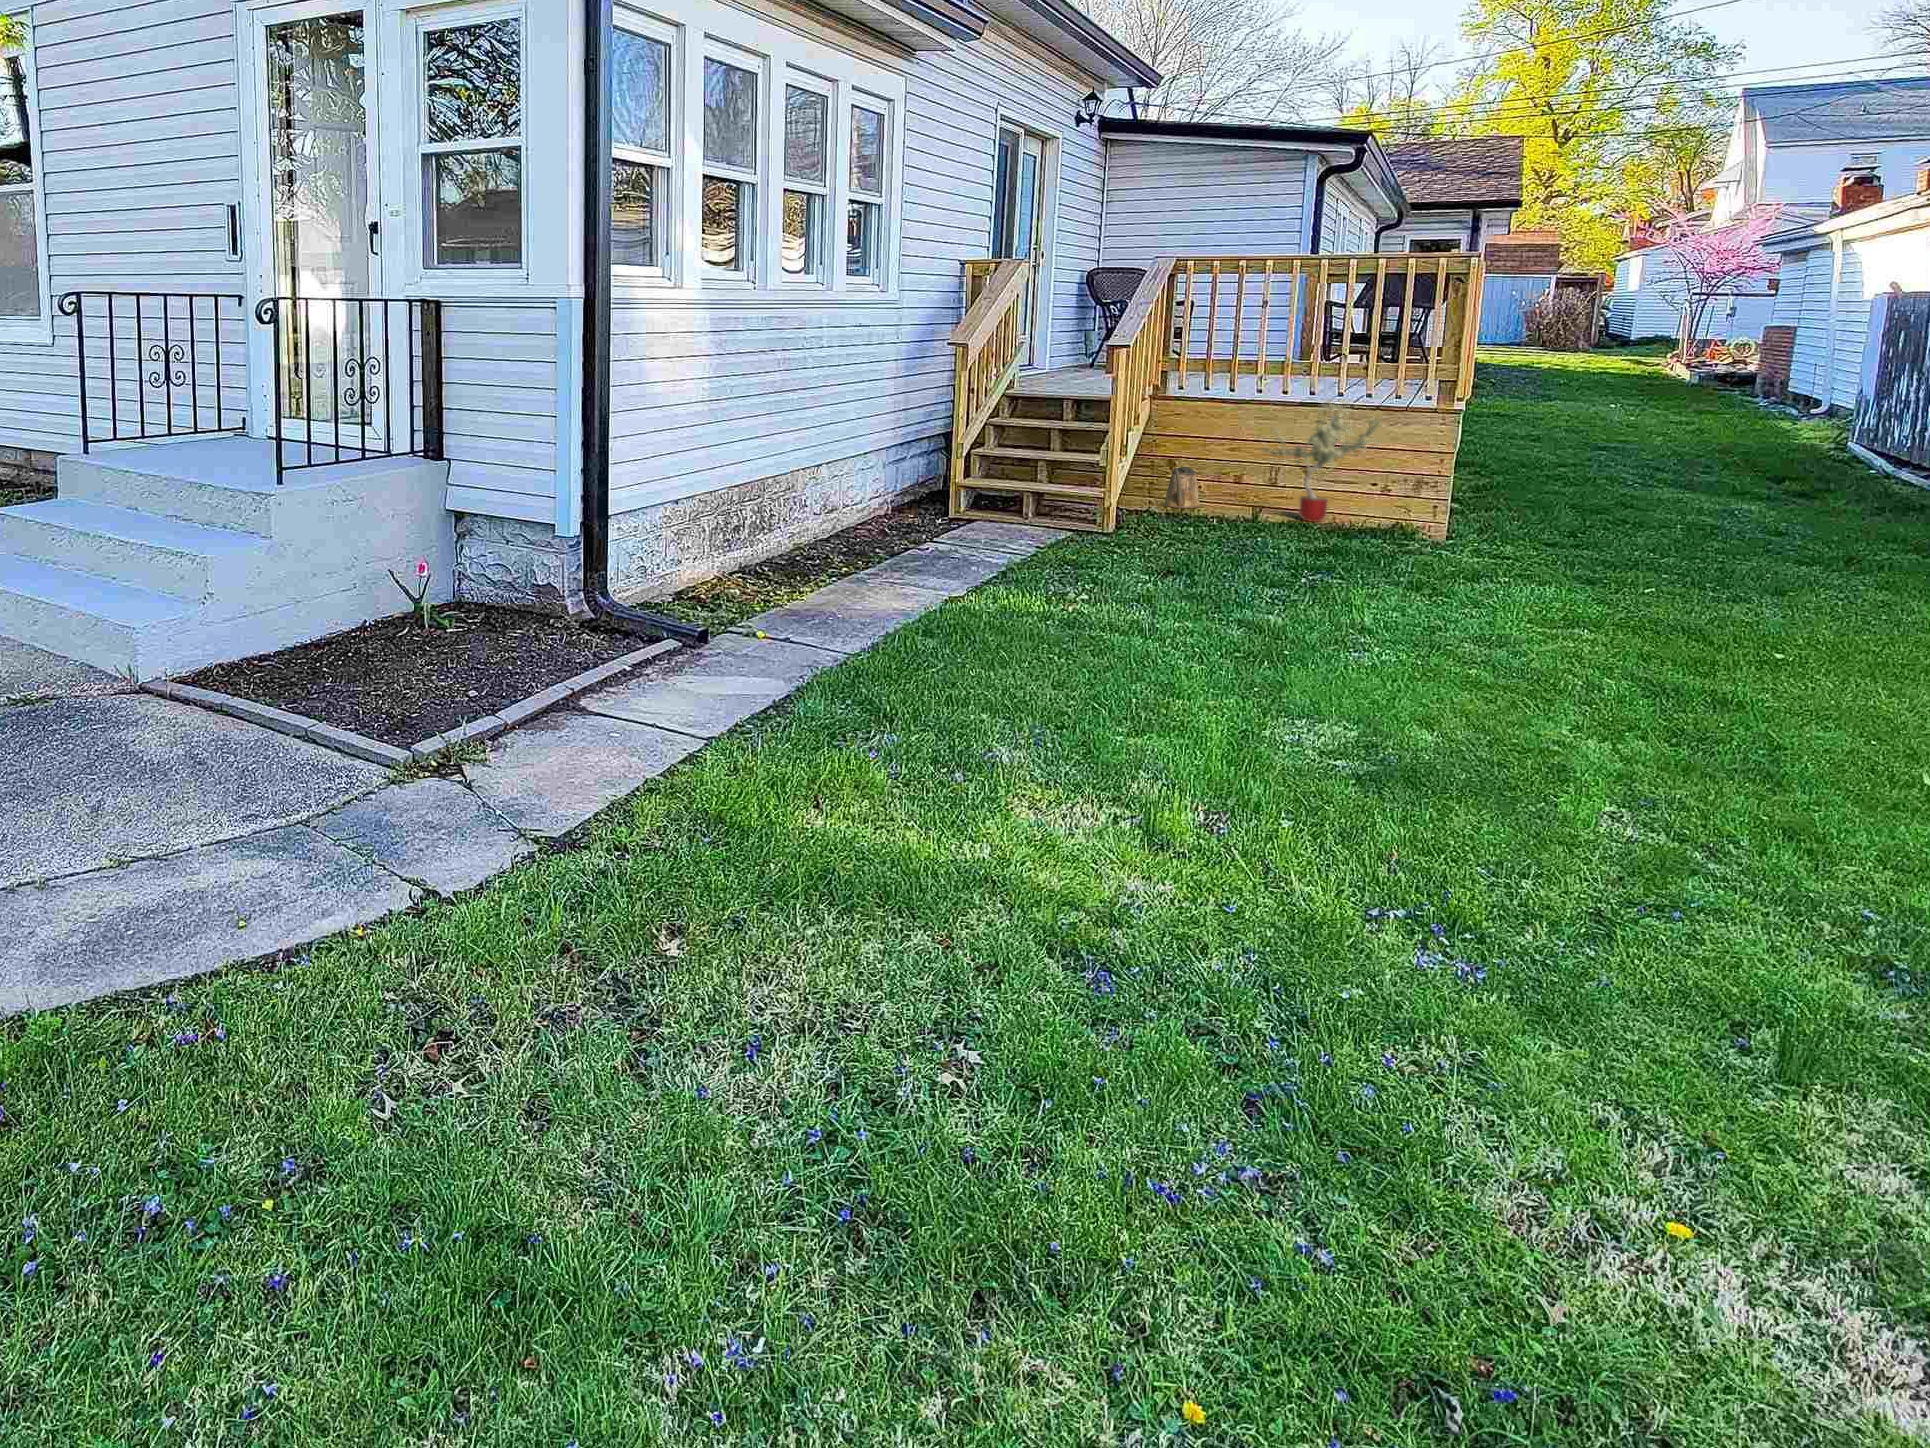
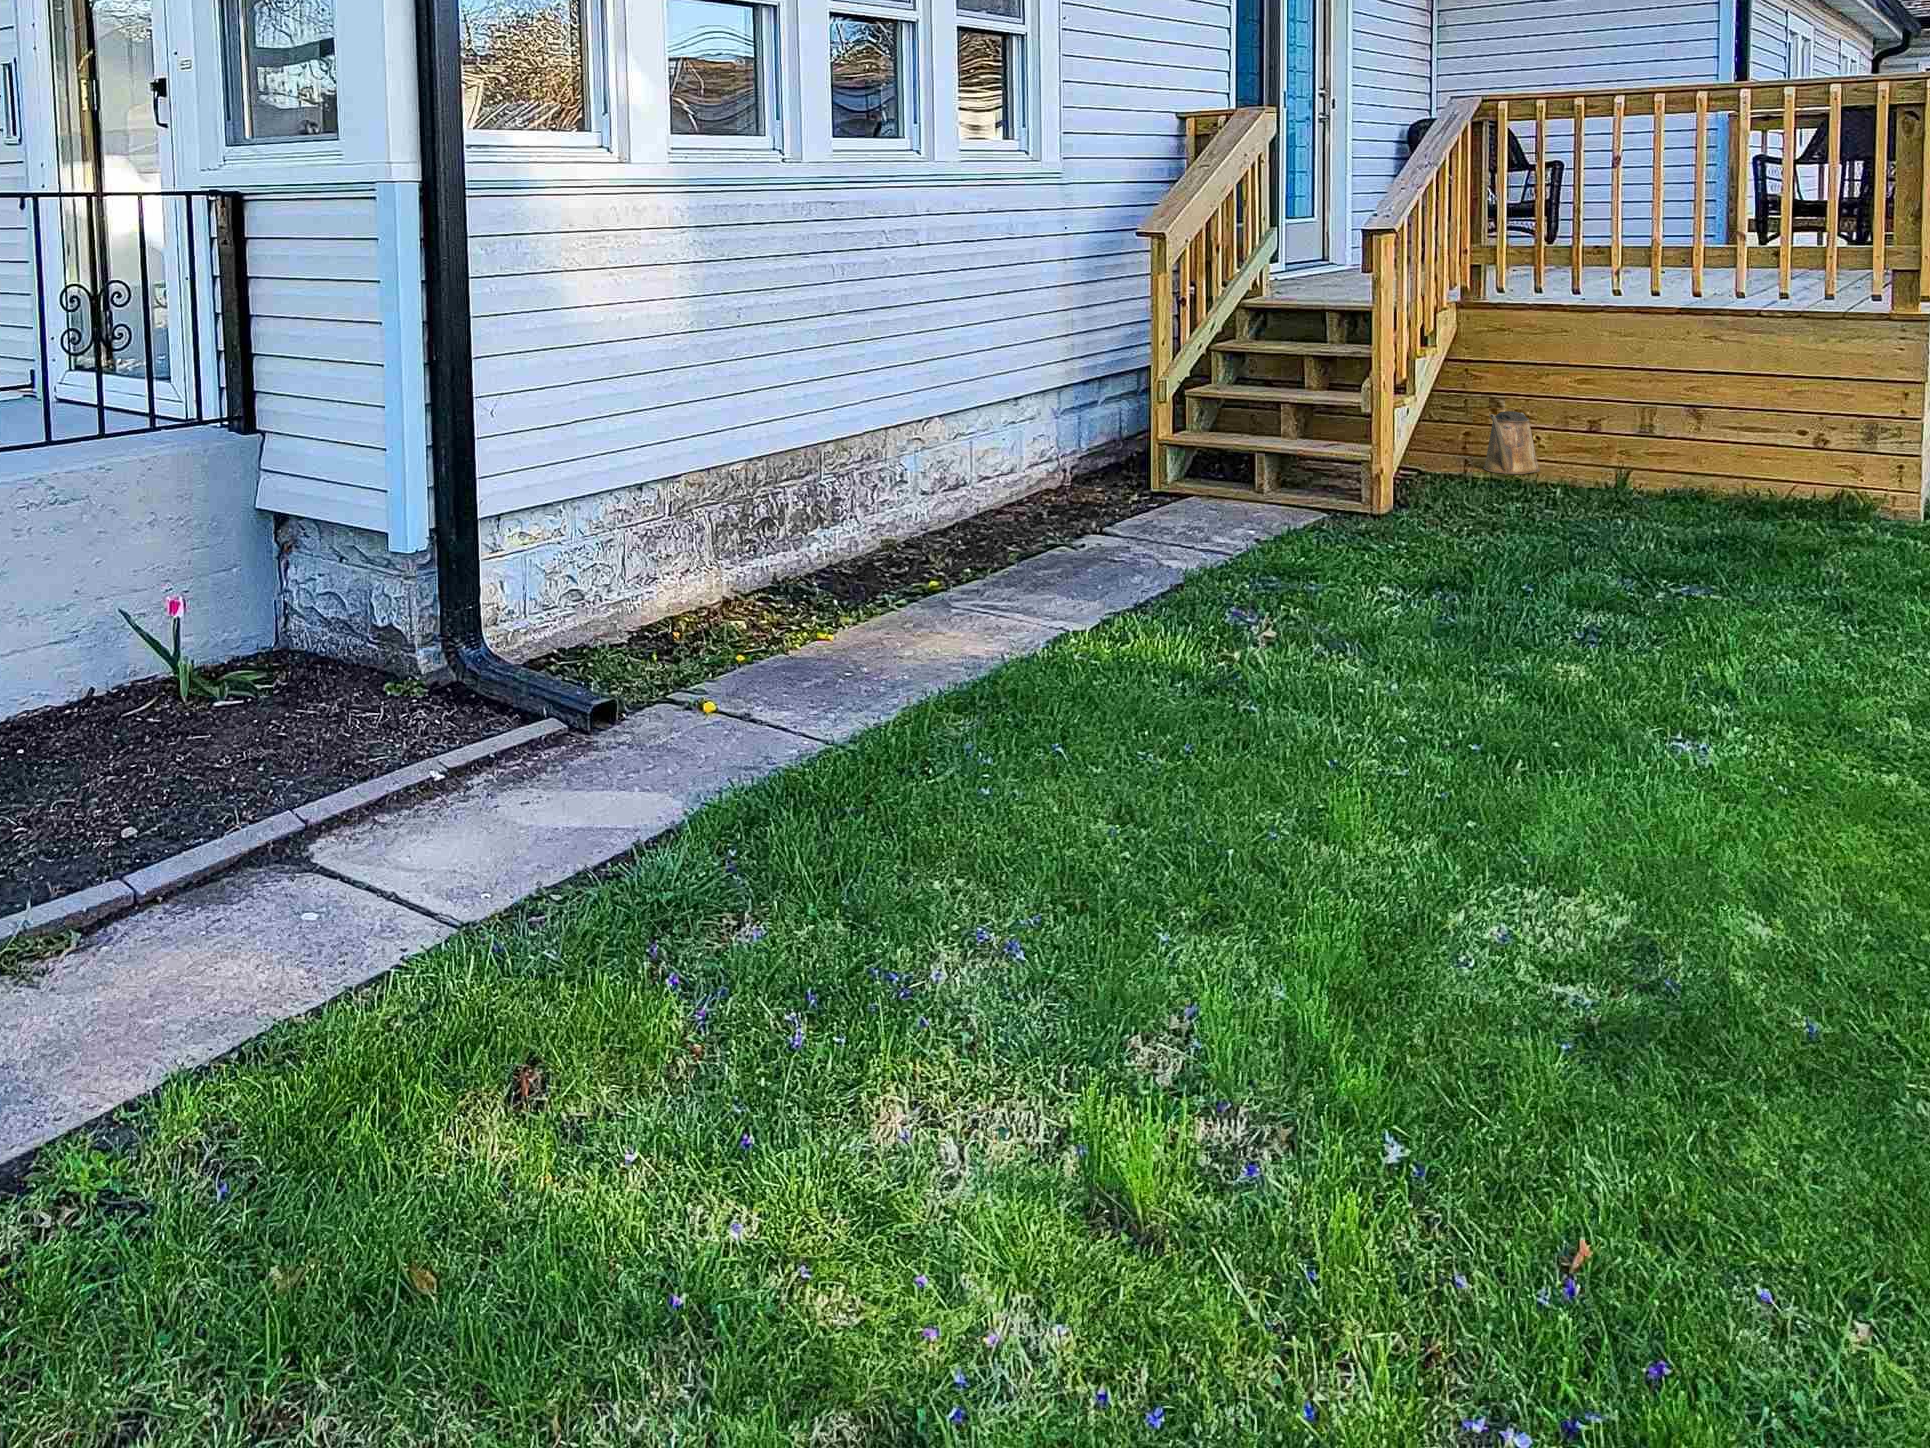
potted tree: present [1262,399,1382,522] -> none [1619,303,1805,496]

